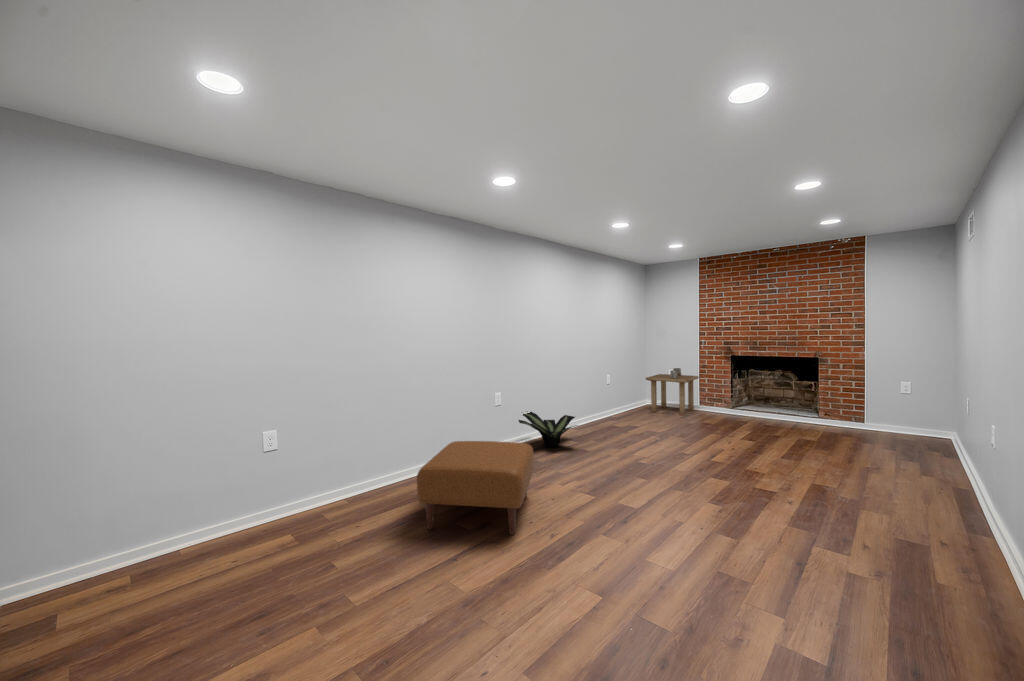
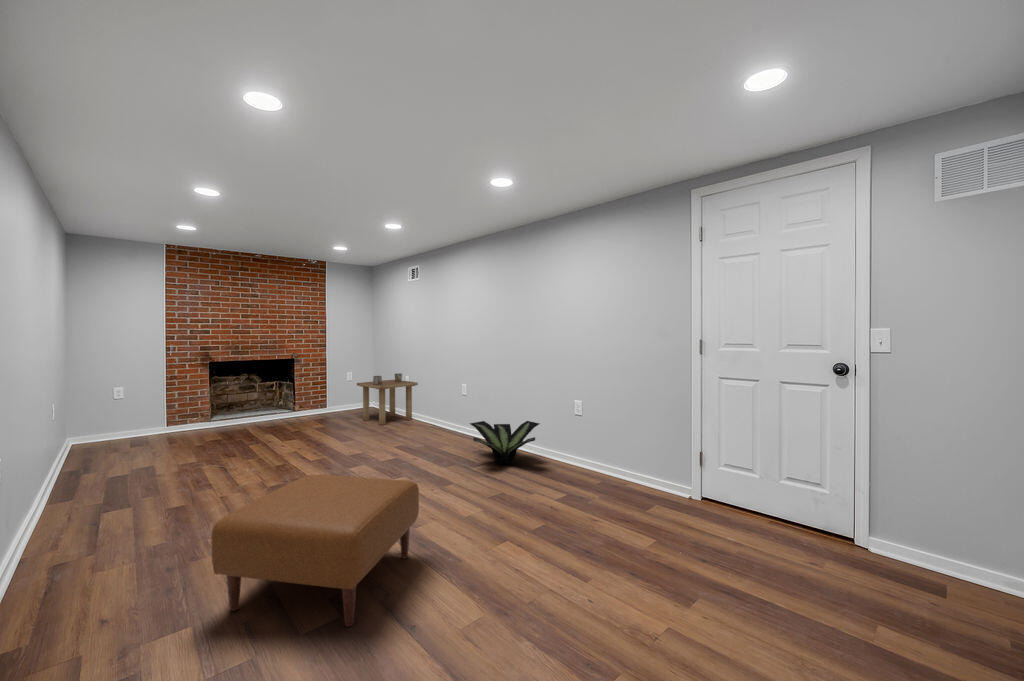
side table: present [646,368,699,415] -> present [357,374,418,425]
potted plant: present [519,412,578,447] -> present [470,421,540,465]

